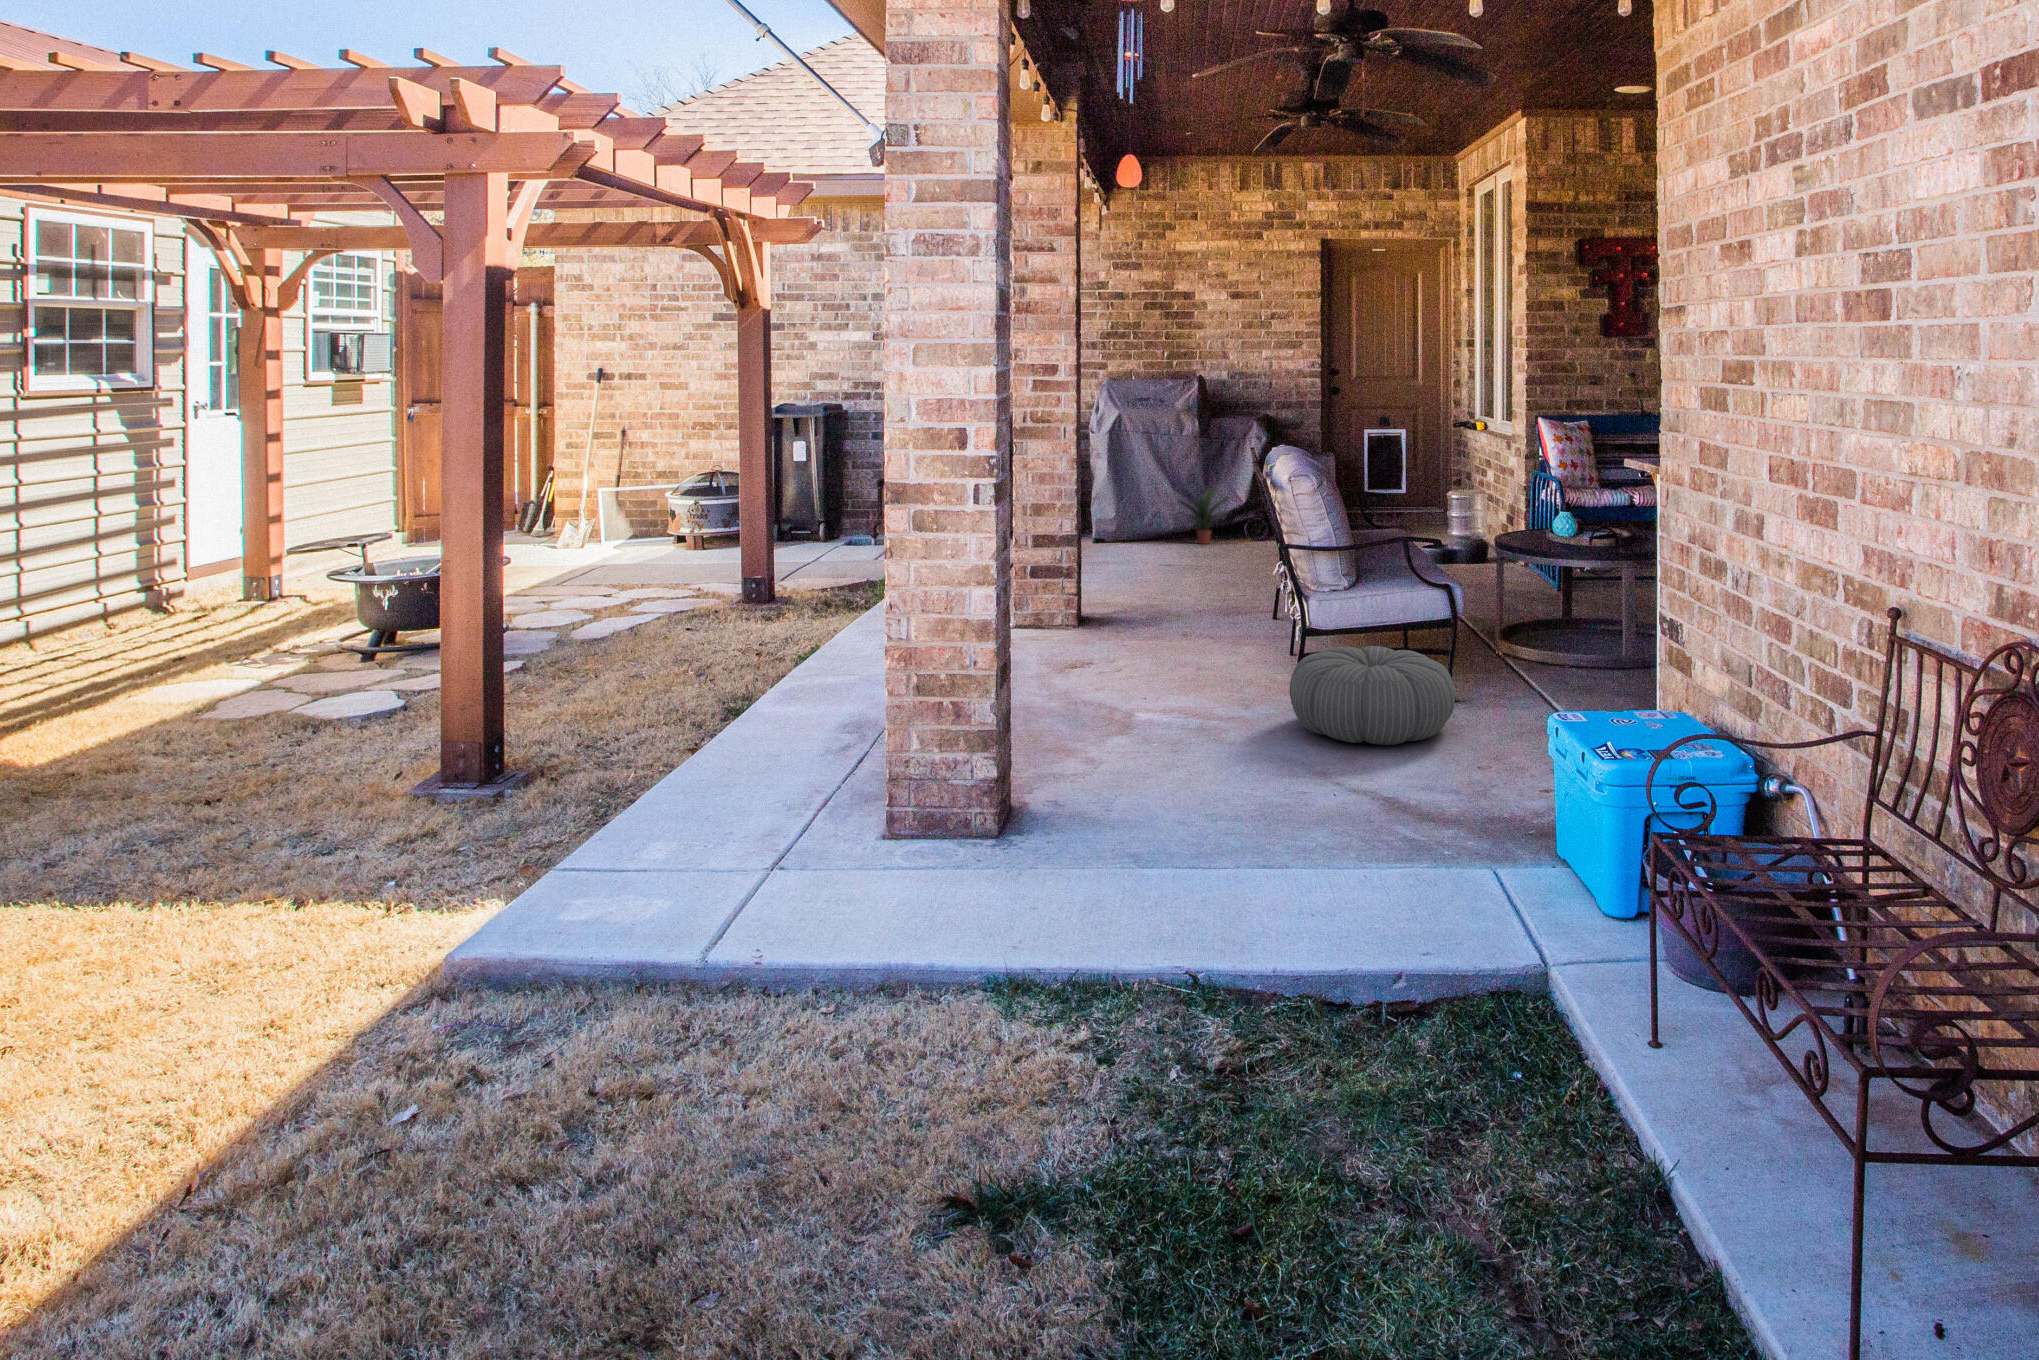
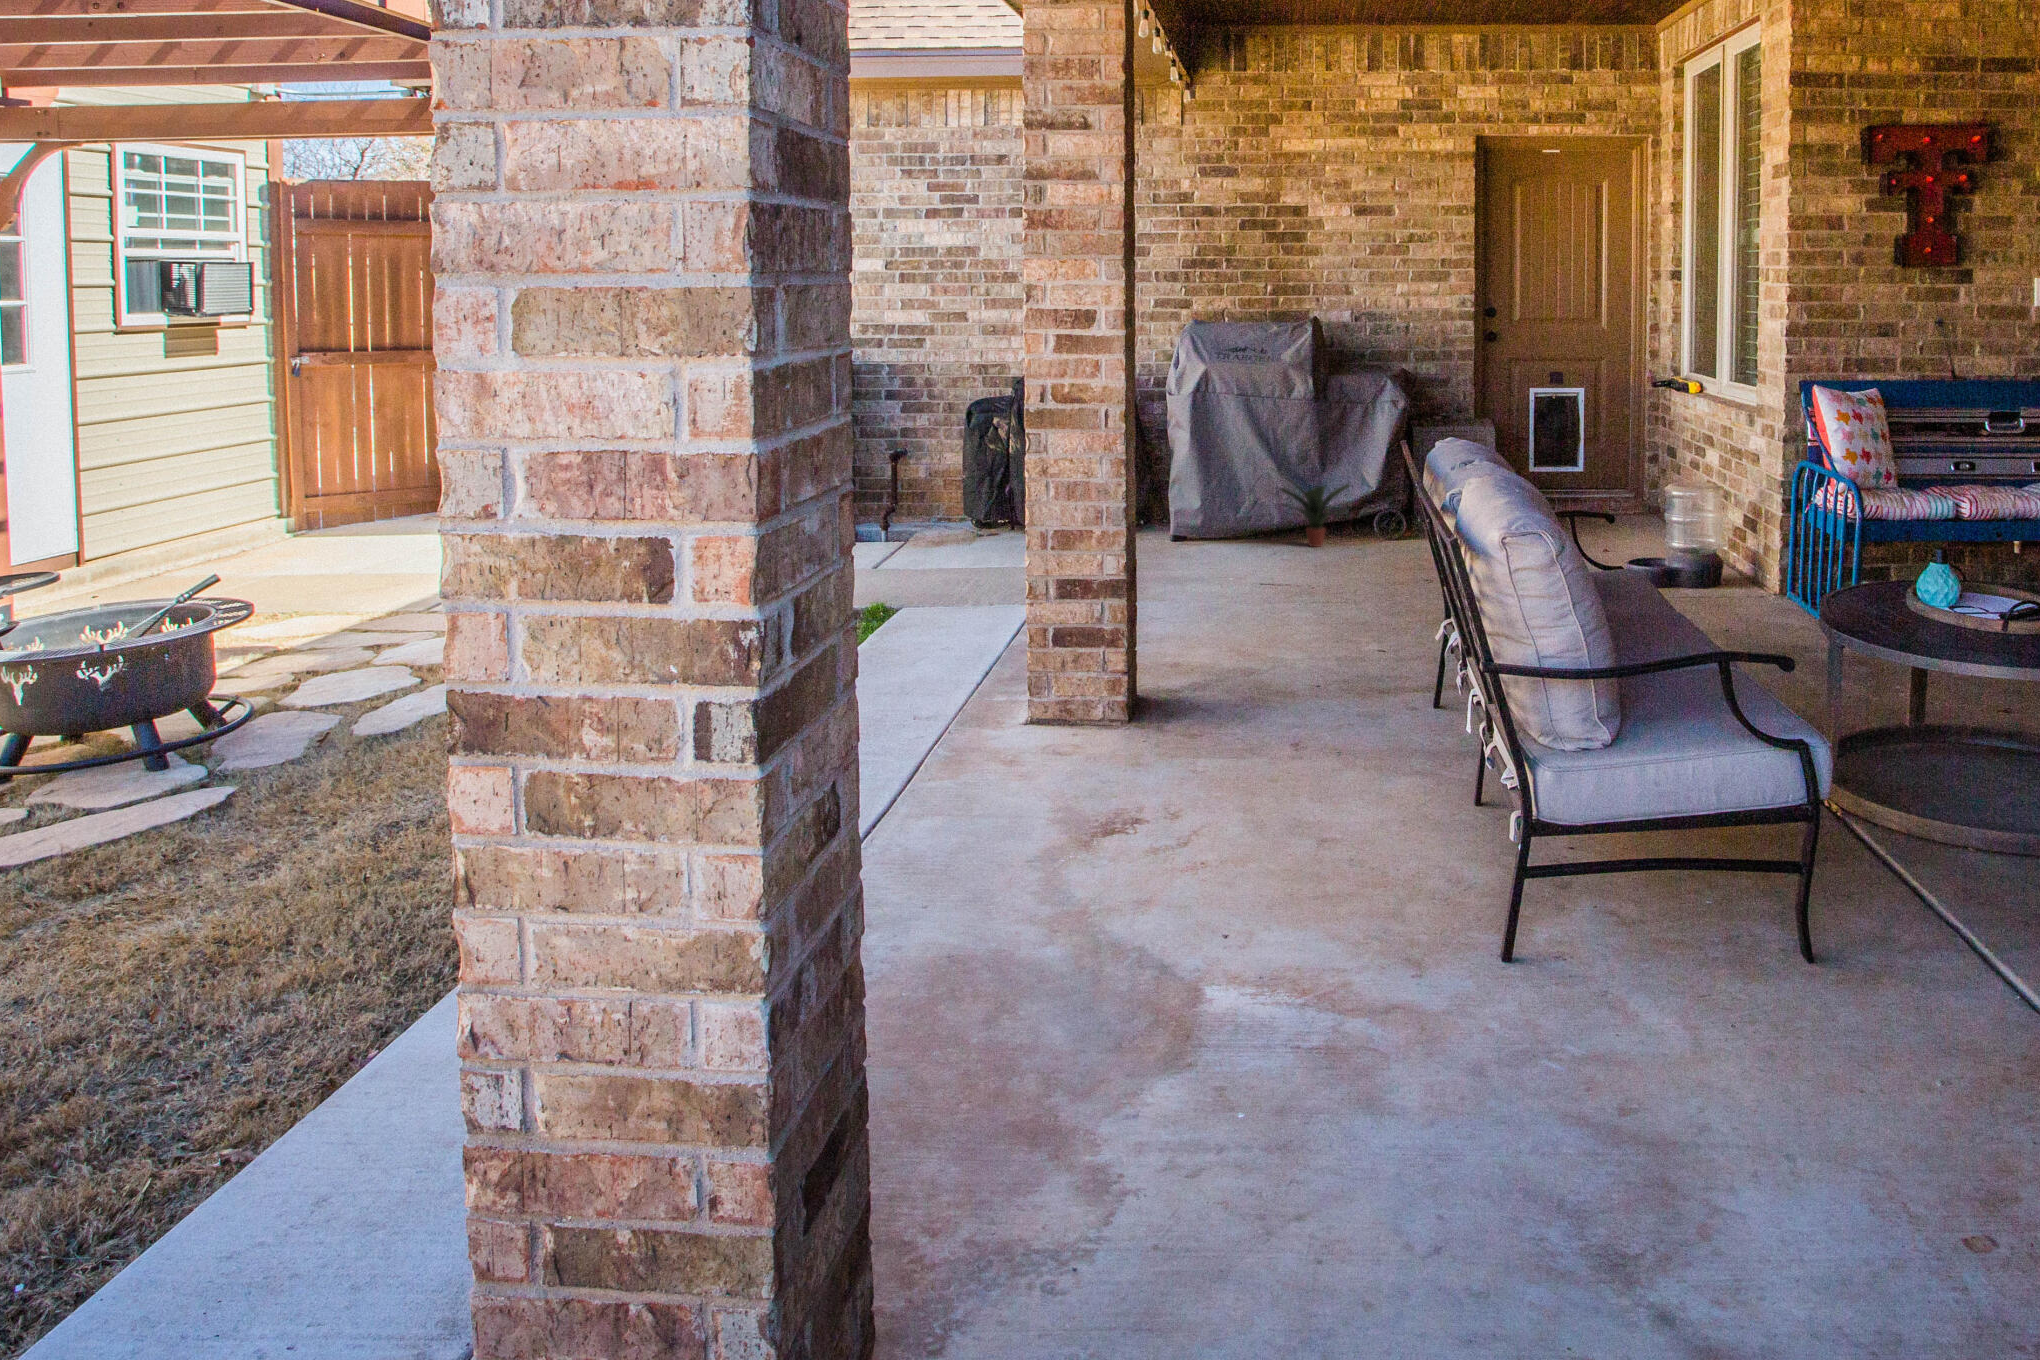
pouf: present [1290,646,1455,745] -> none [1509,873,1860,1144]

